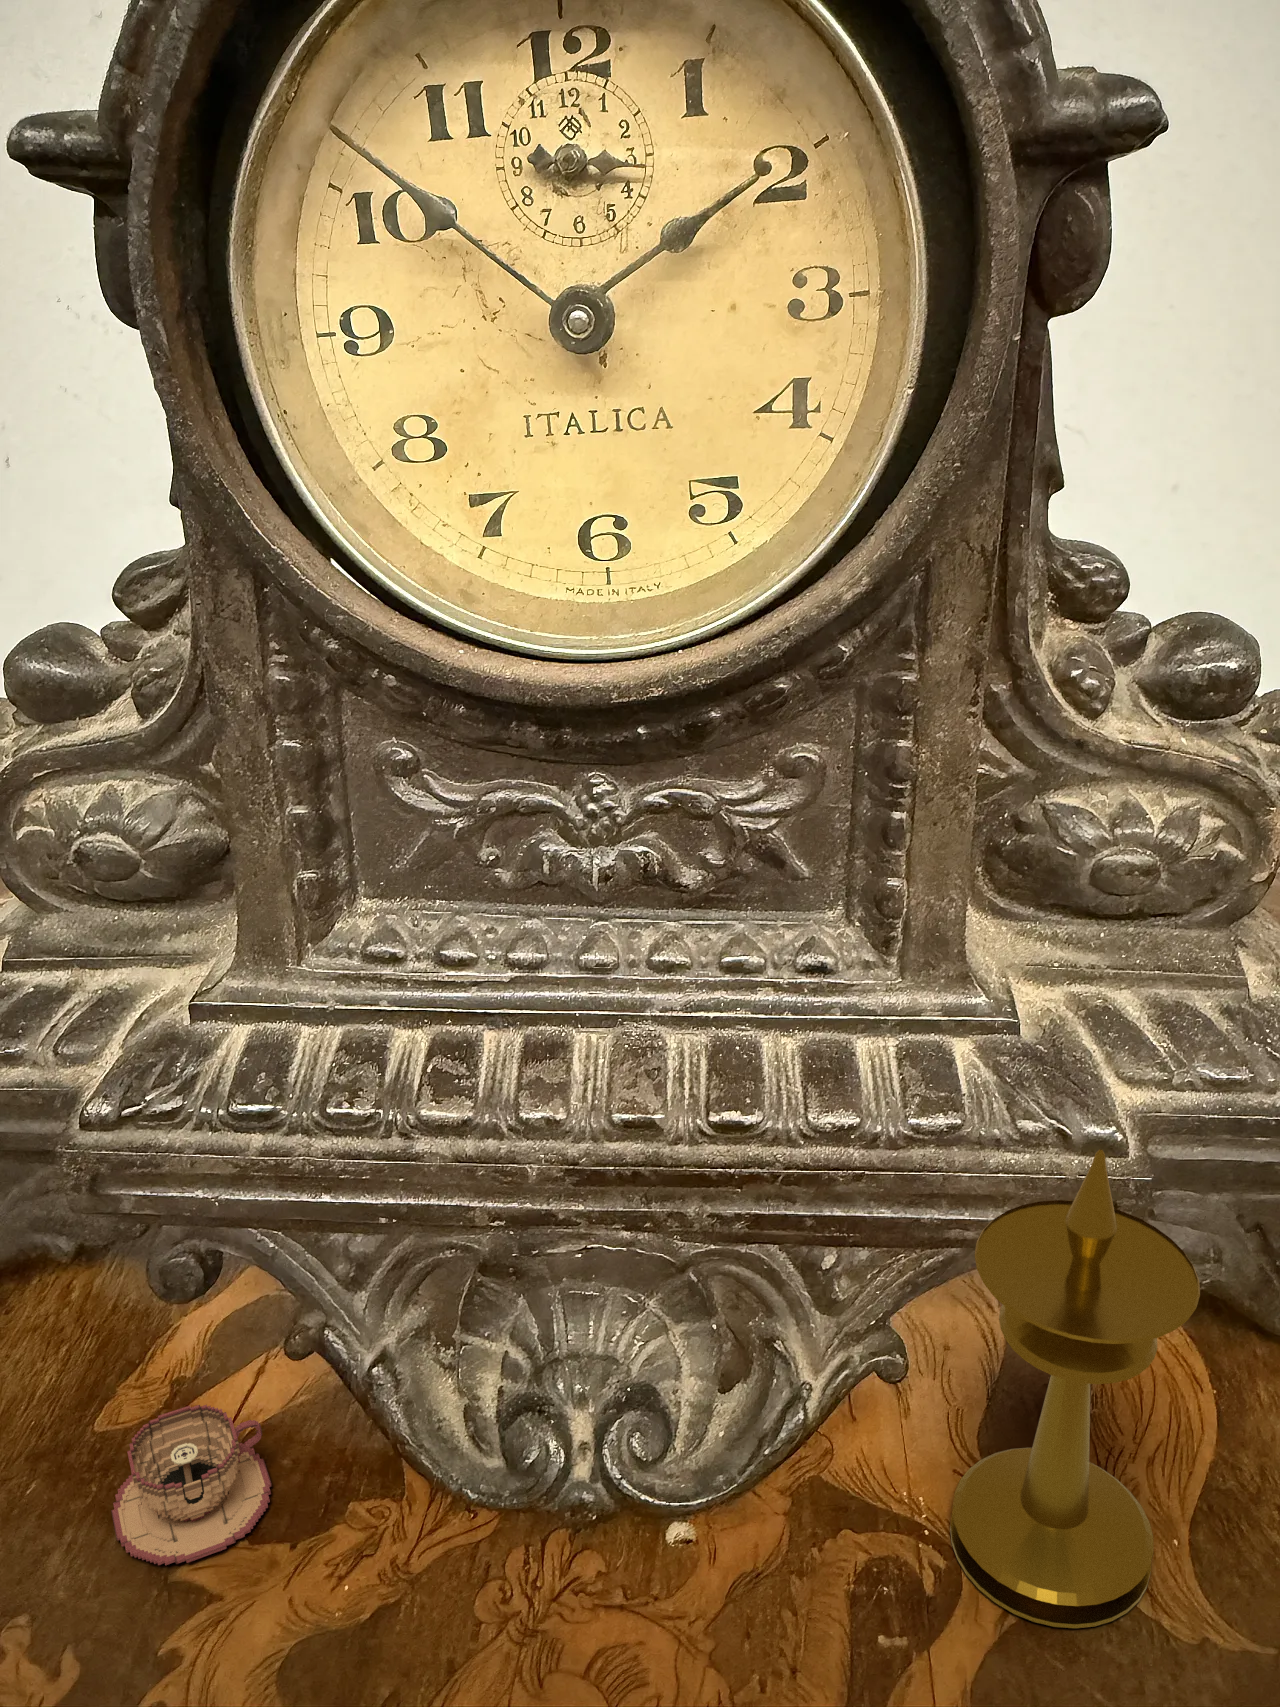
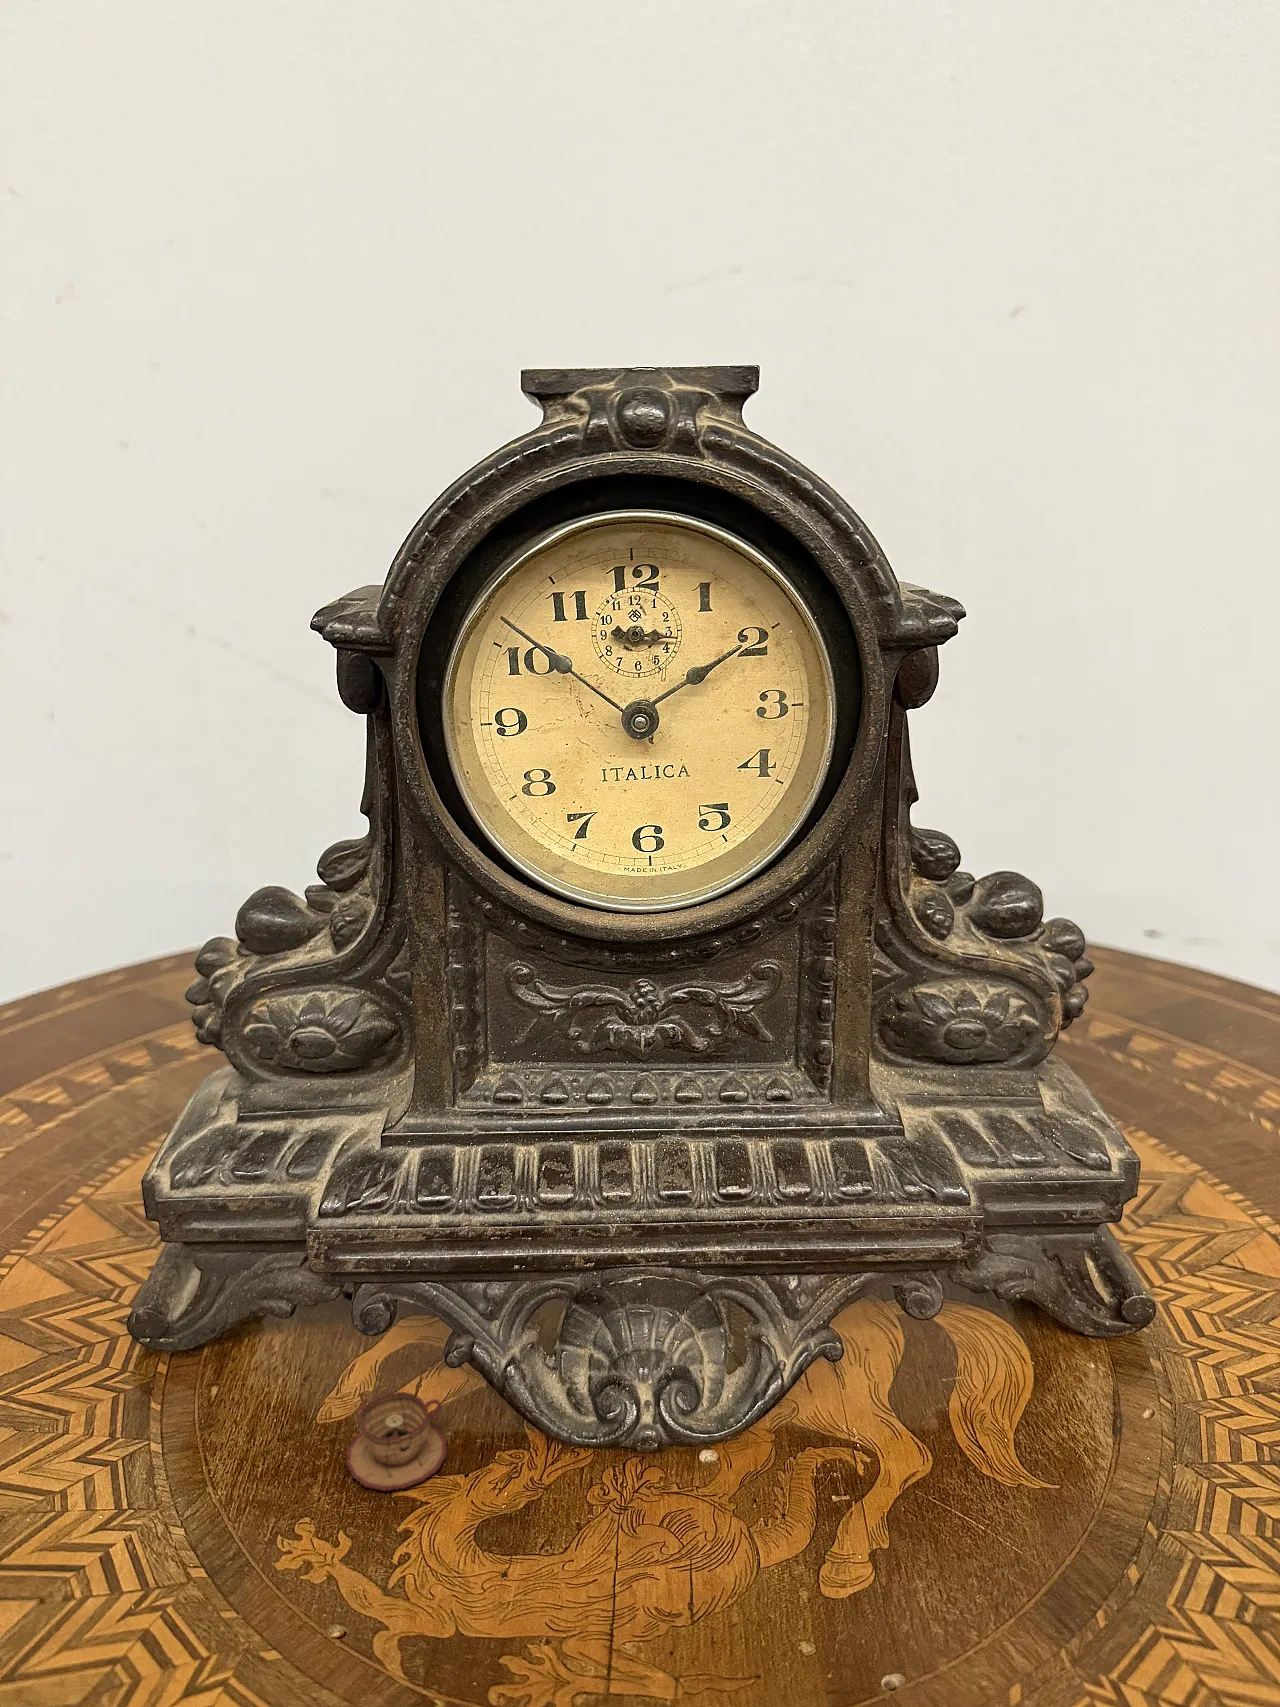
candlestick: present [950,1149,1200,1628] -> none [877,1197,1017,1499]

